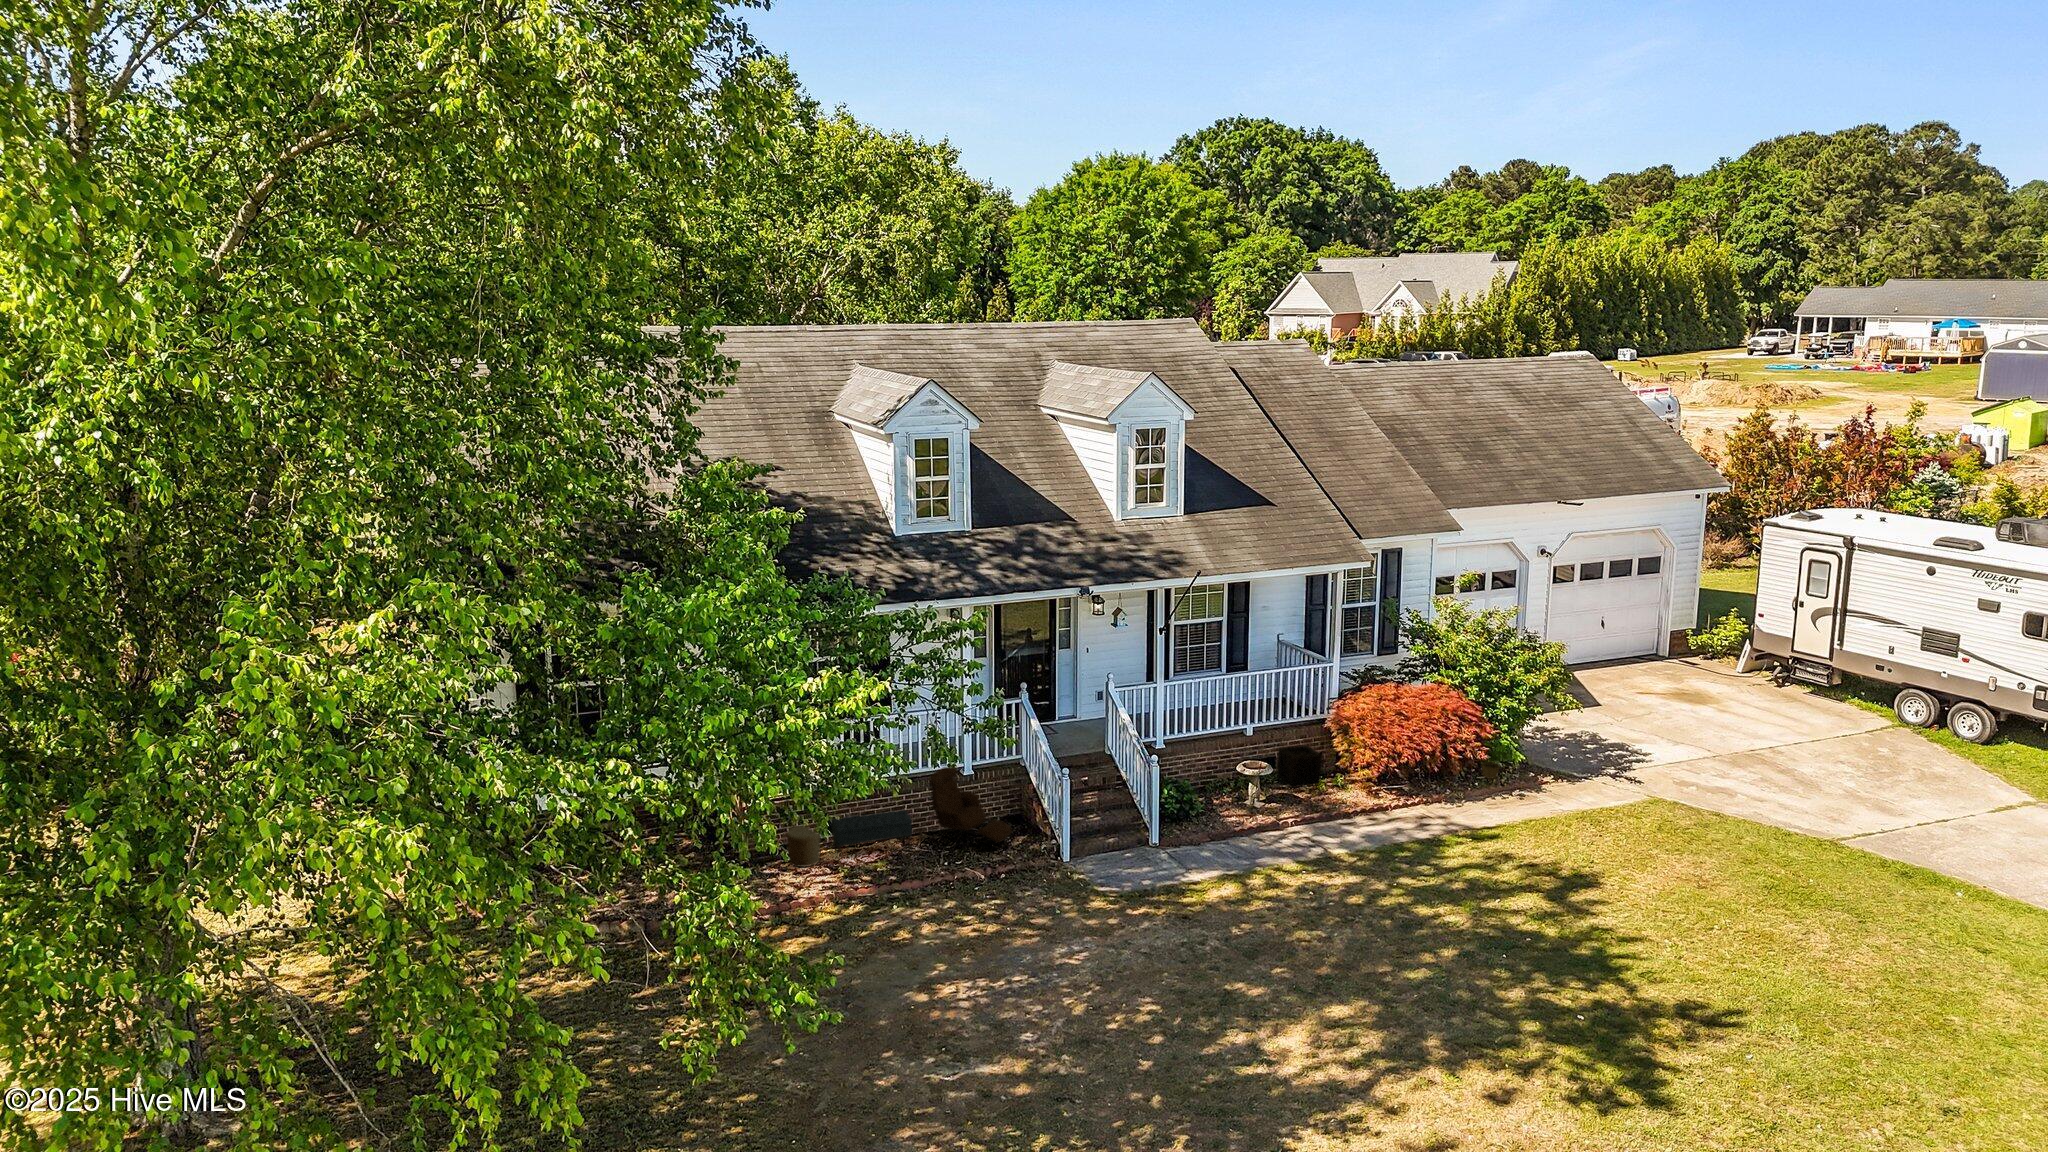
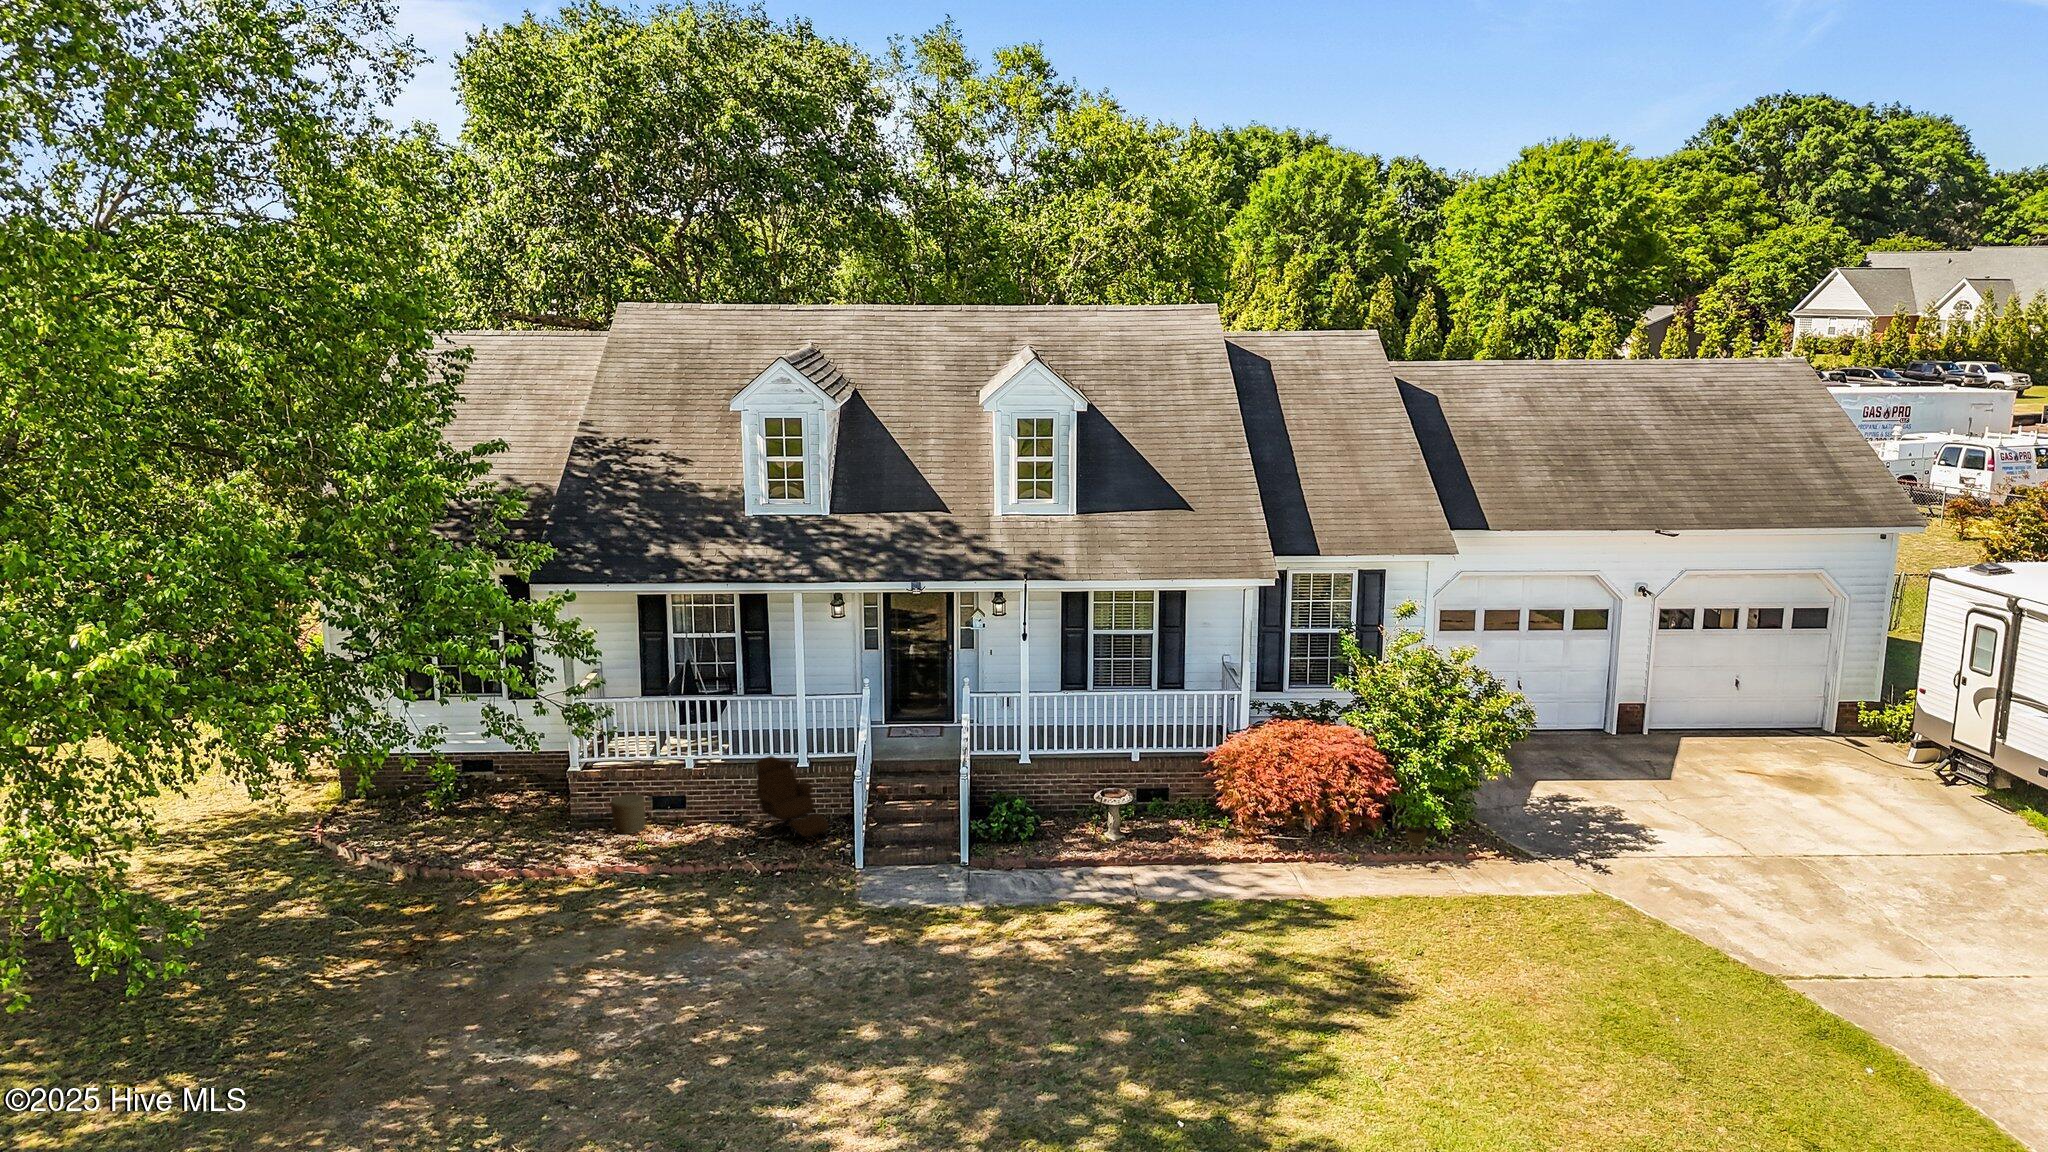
wooden crate: present [1277,745,1322,788] -> none [1169,779,1208,826]
bench: present [831,810,912,862] -> none [653,791,737,834]

